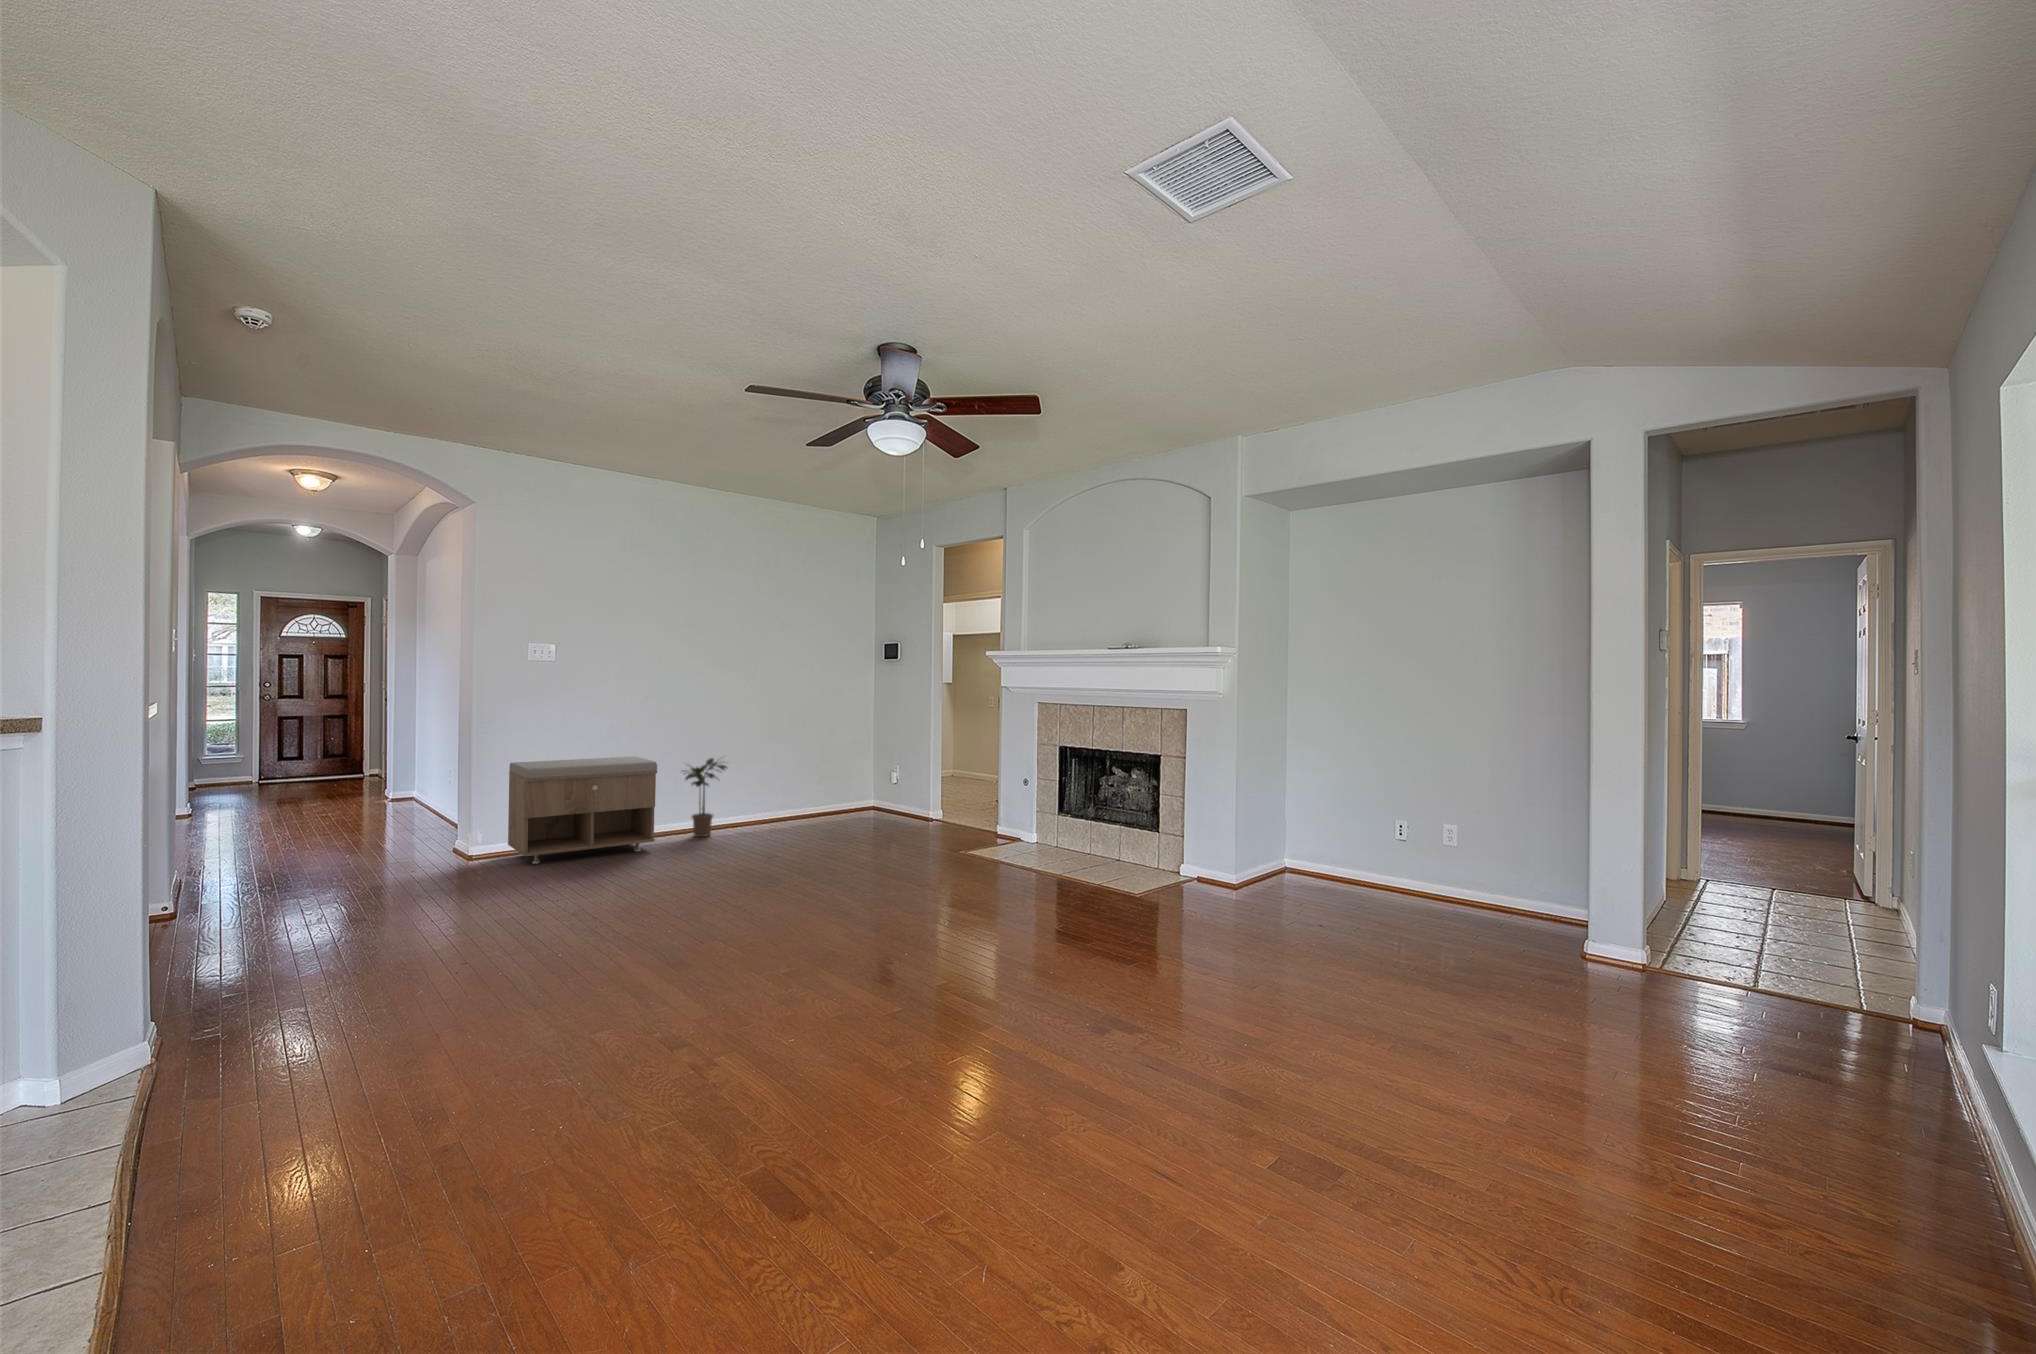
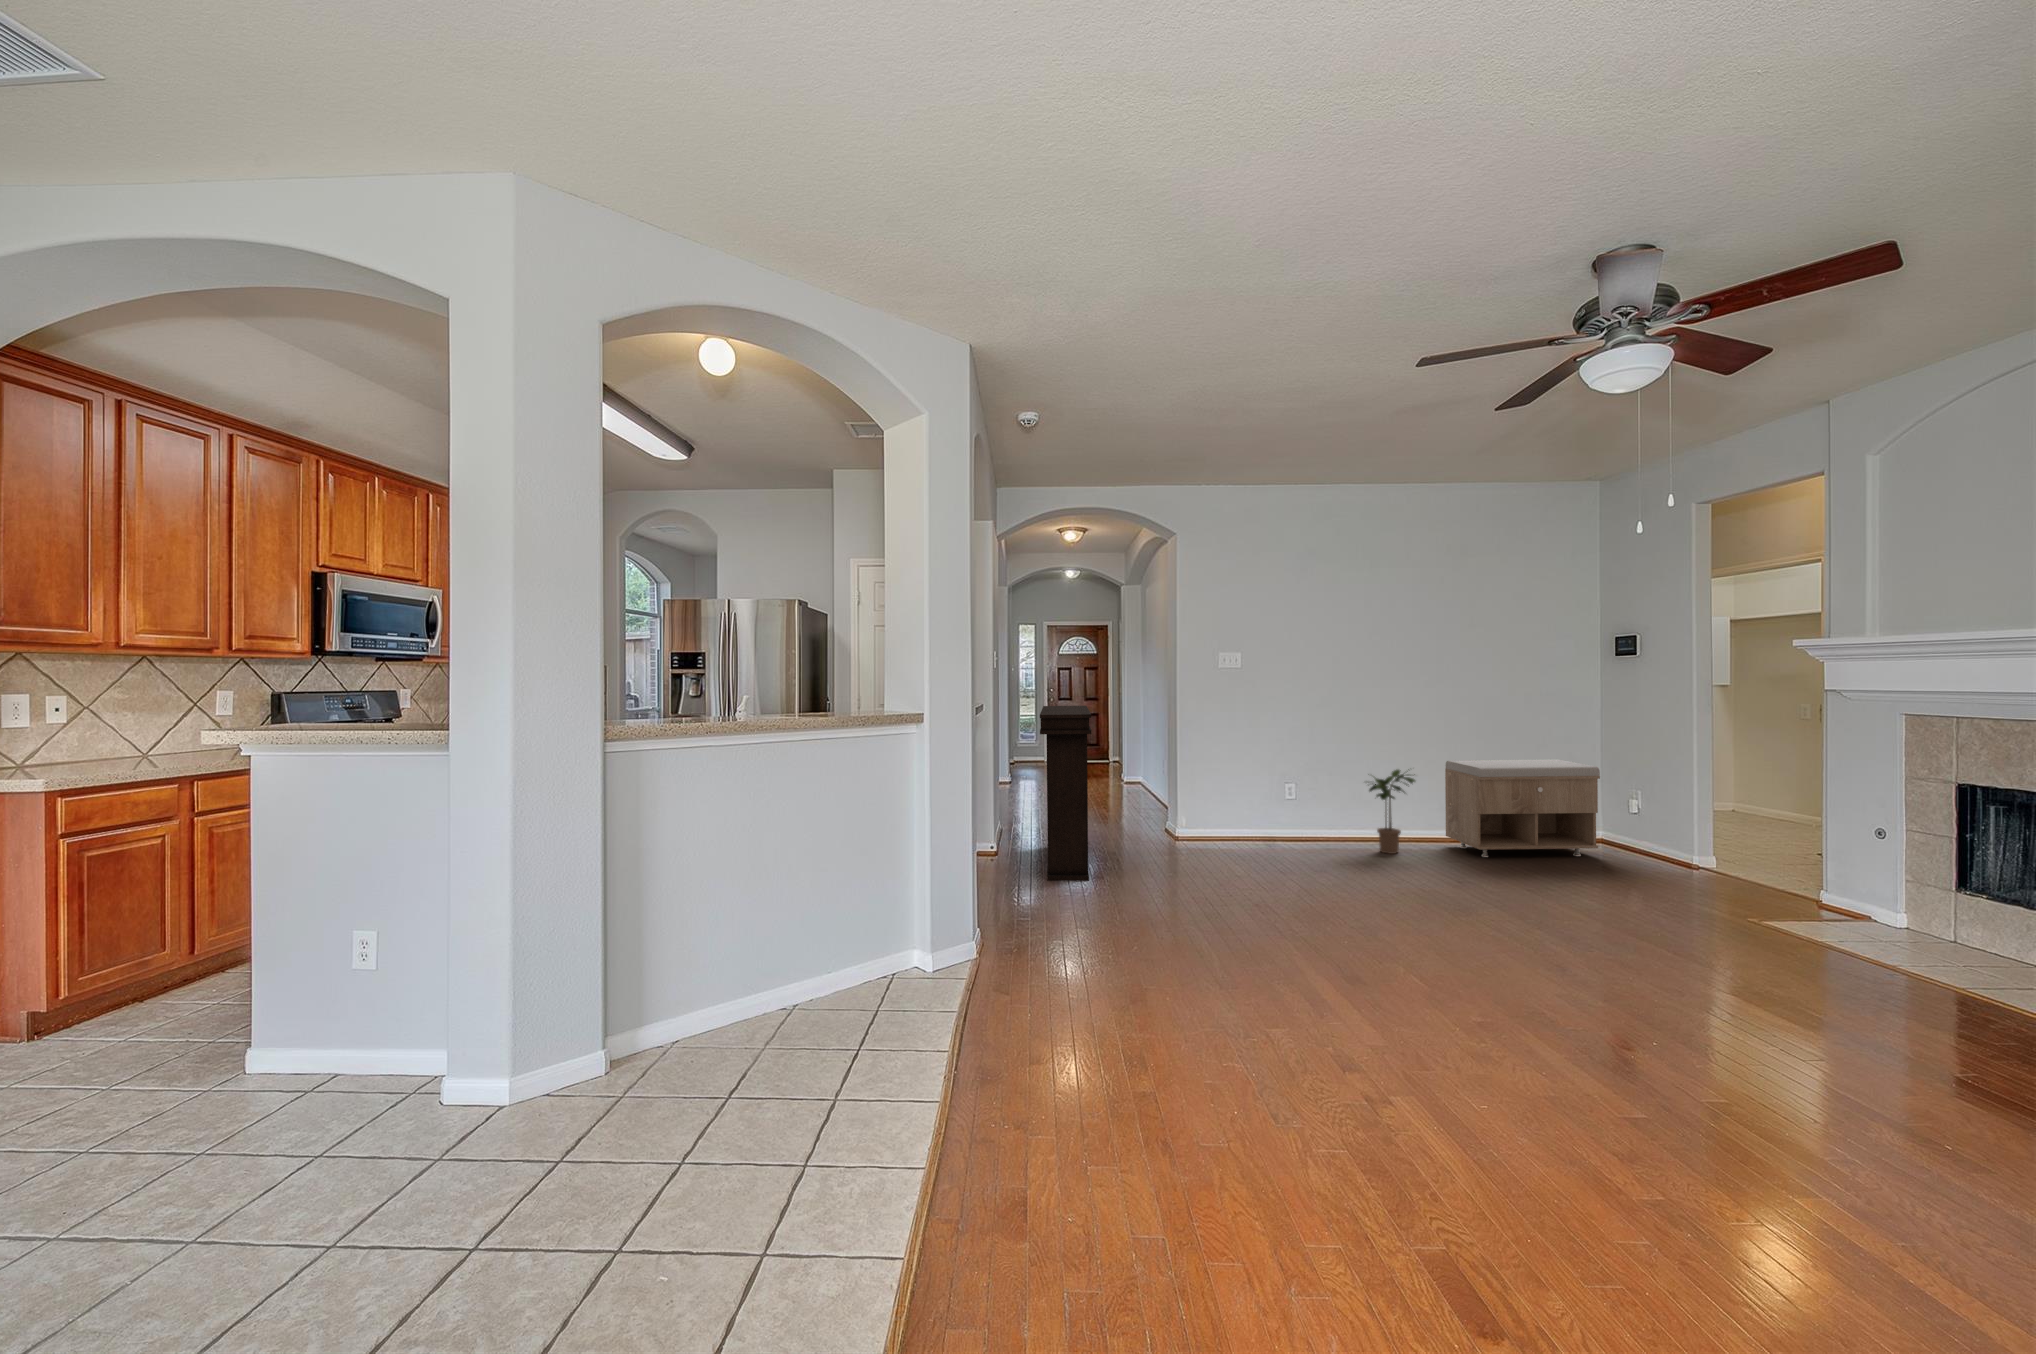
console table: none [278,698,364,914] -> present [1040,706,1091,881]
storage bench: present [508,756,657,864] -> present [1445,759,1600,857]

